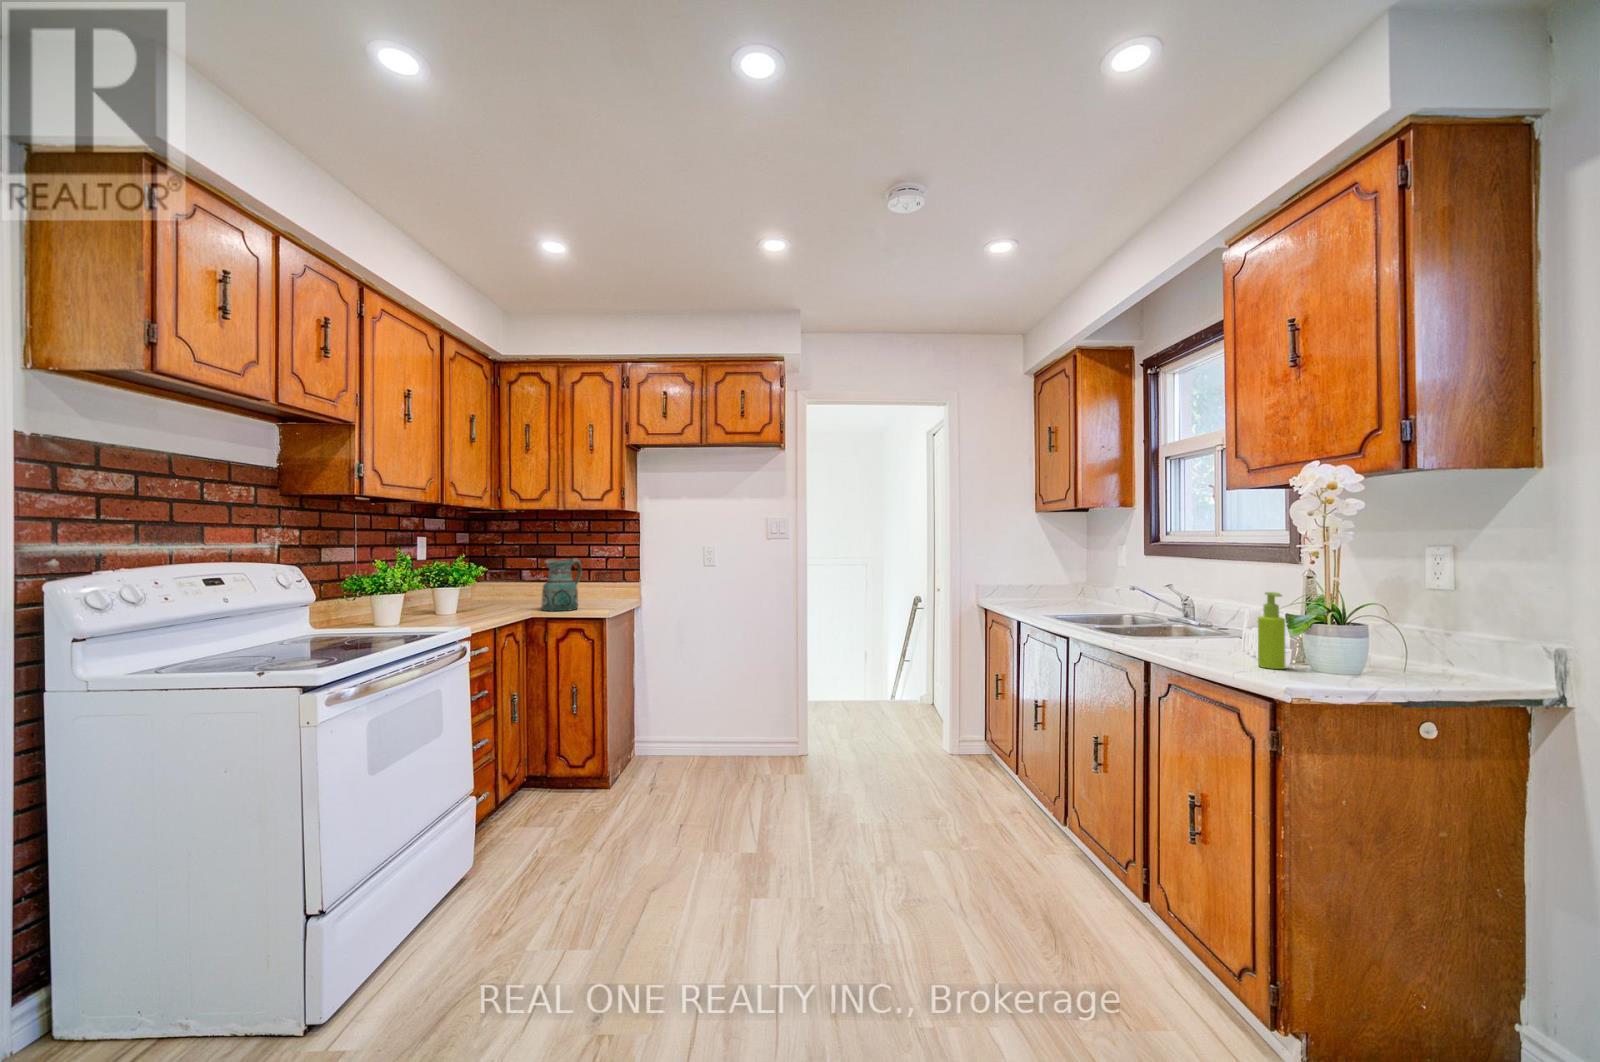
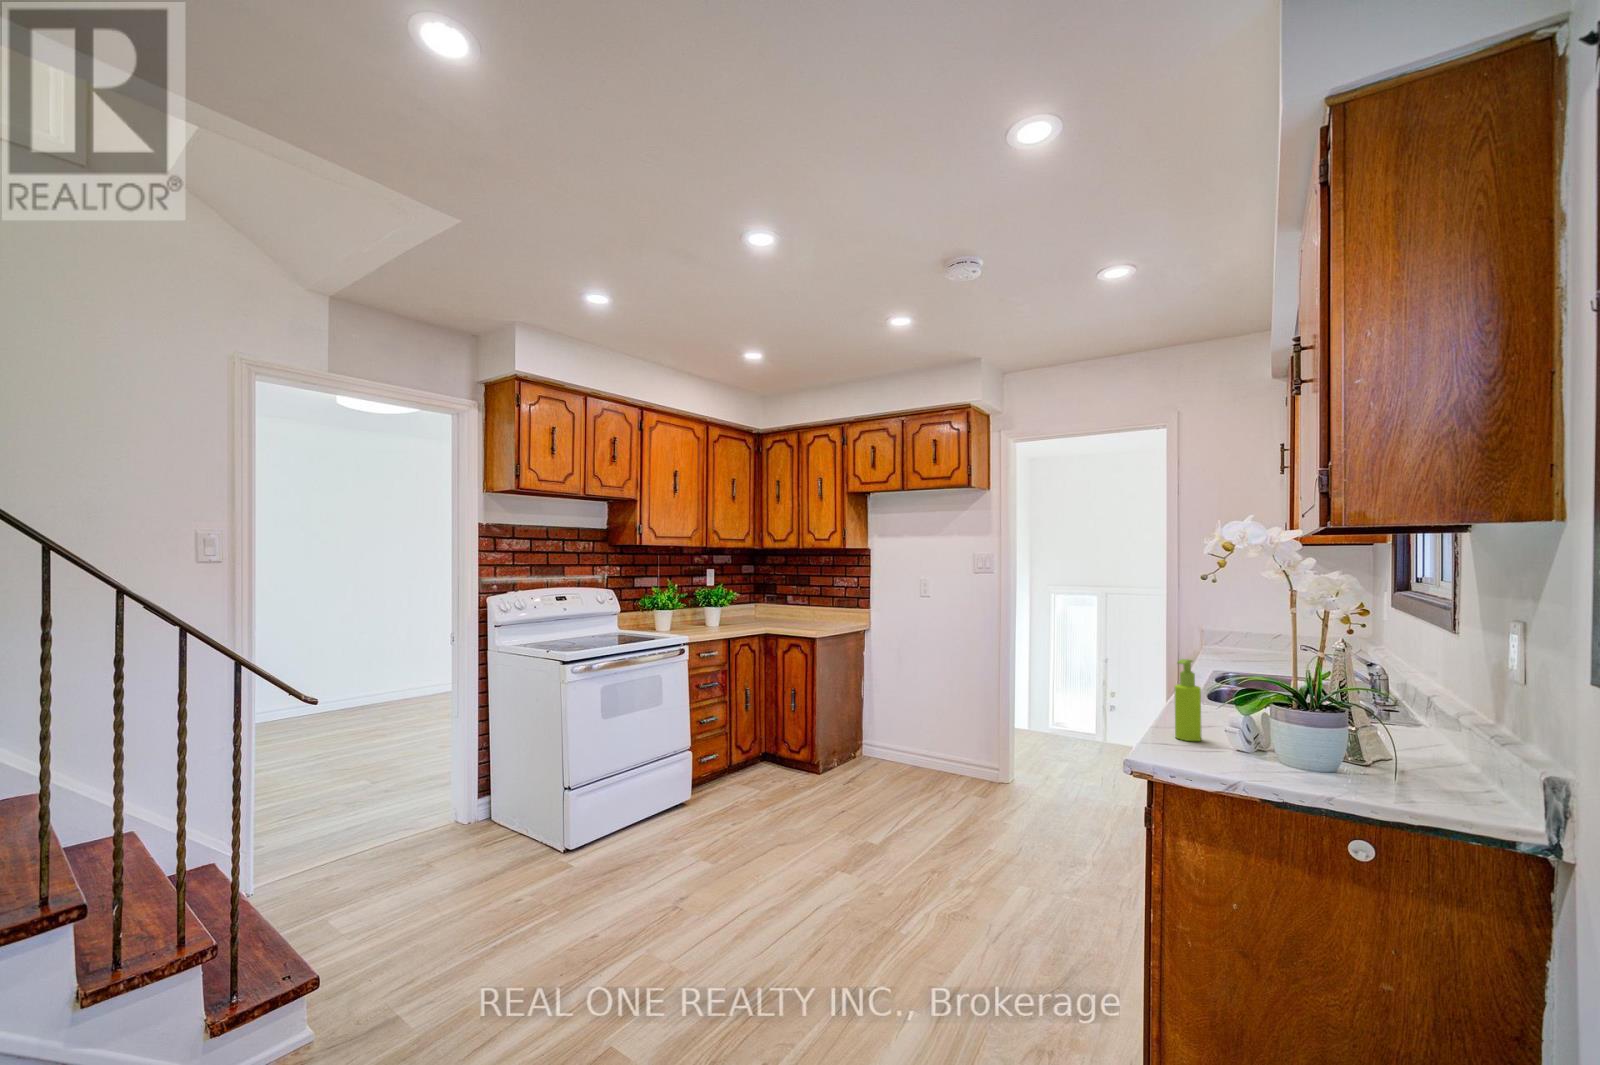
ceramic pitcher: present [541,558,582,611] -> none [773,588,807,629]

